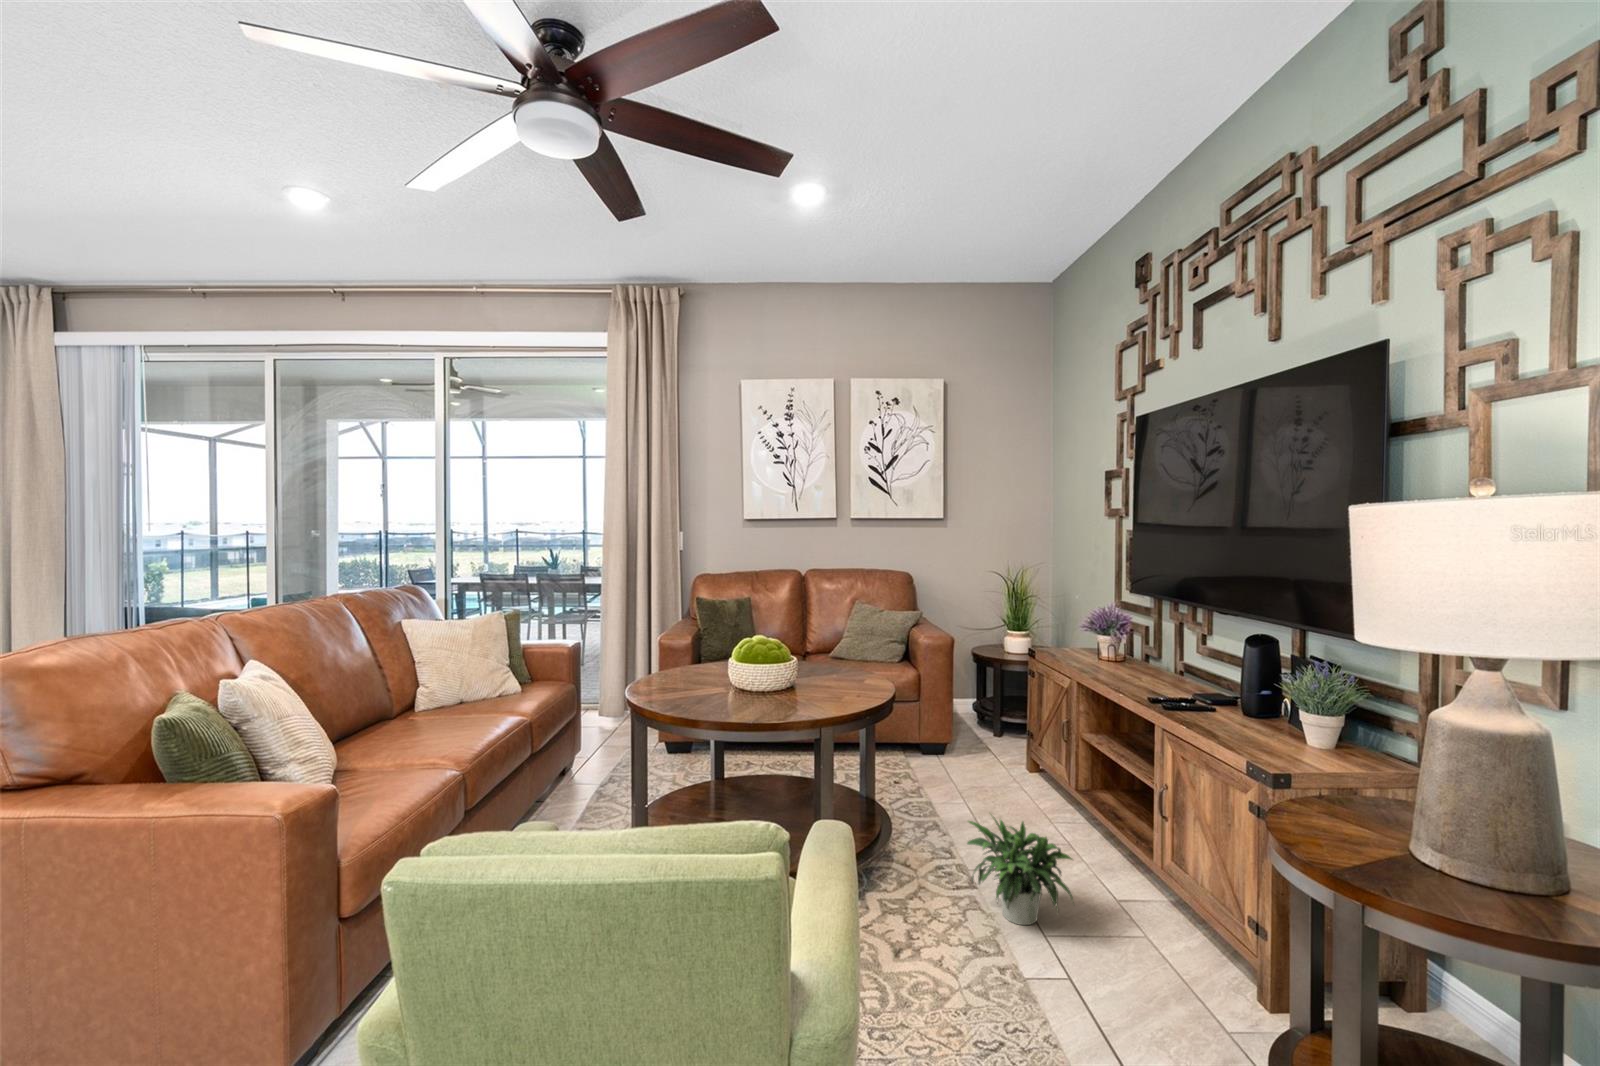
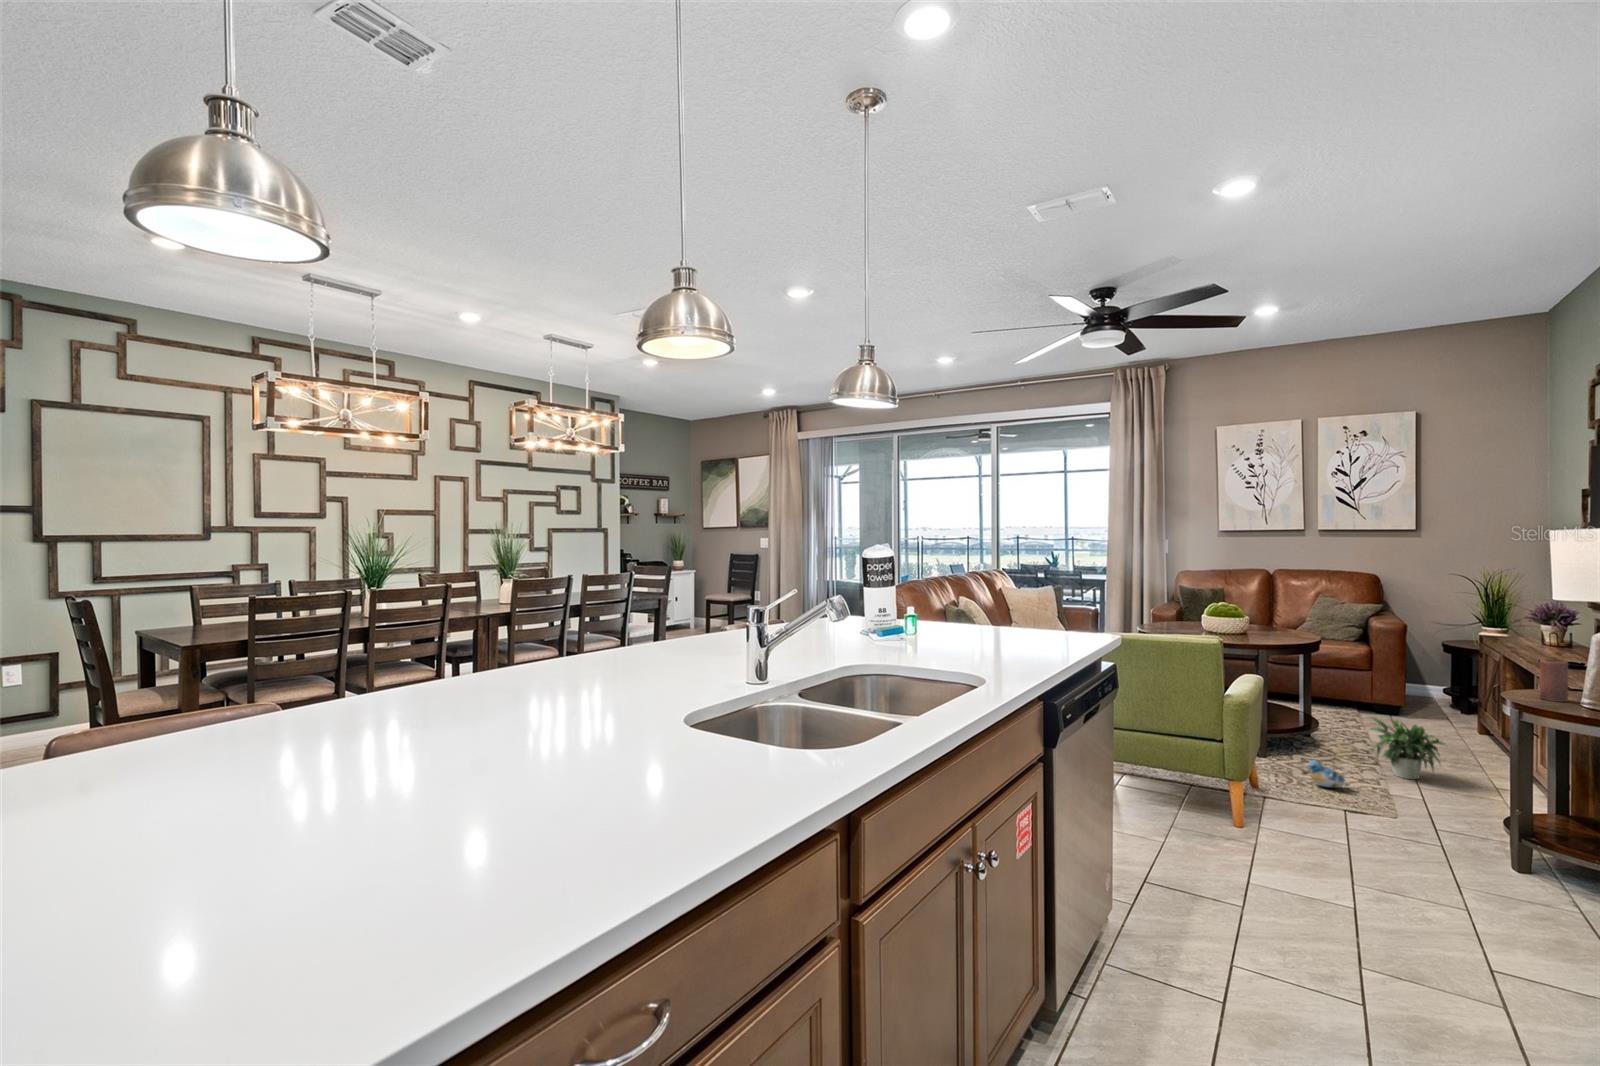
candle: none [1327,762,1380,856] -> present [1539,659,1569,702]
plush toy: none [908,964,978,1017] -> present [1307,760,1349,788]

